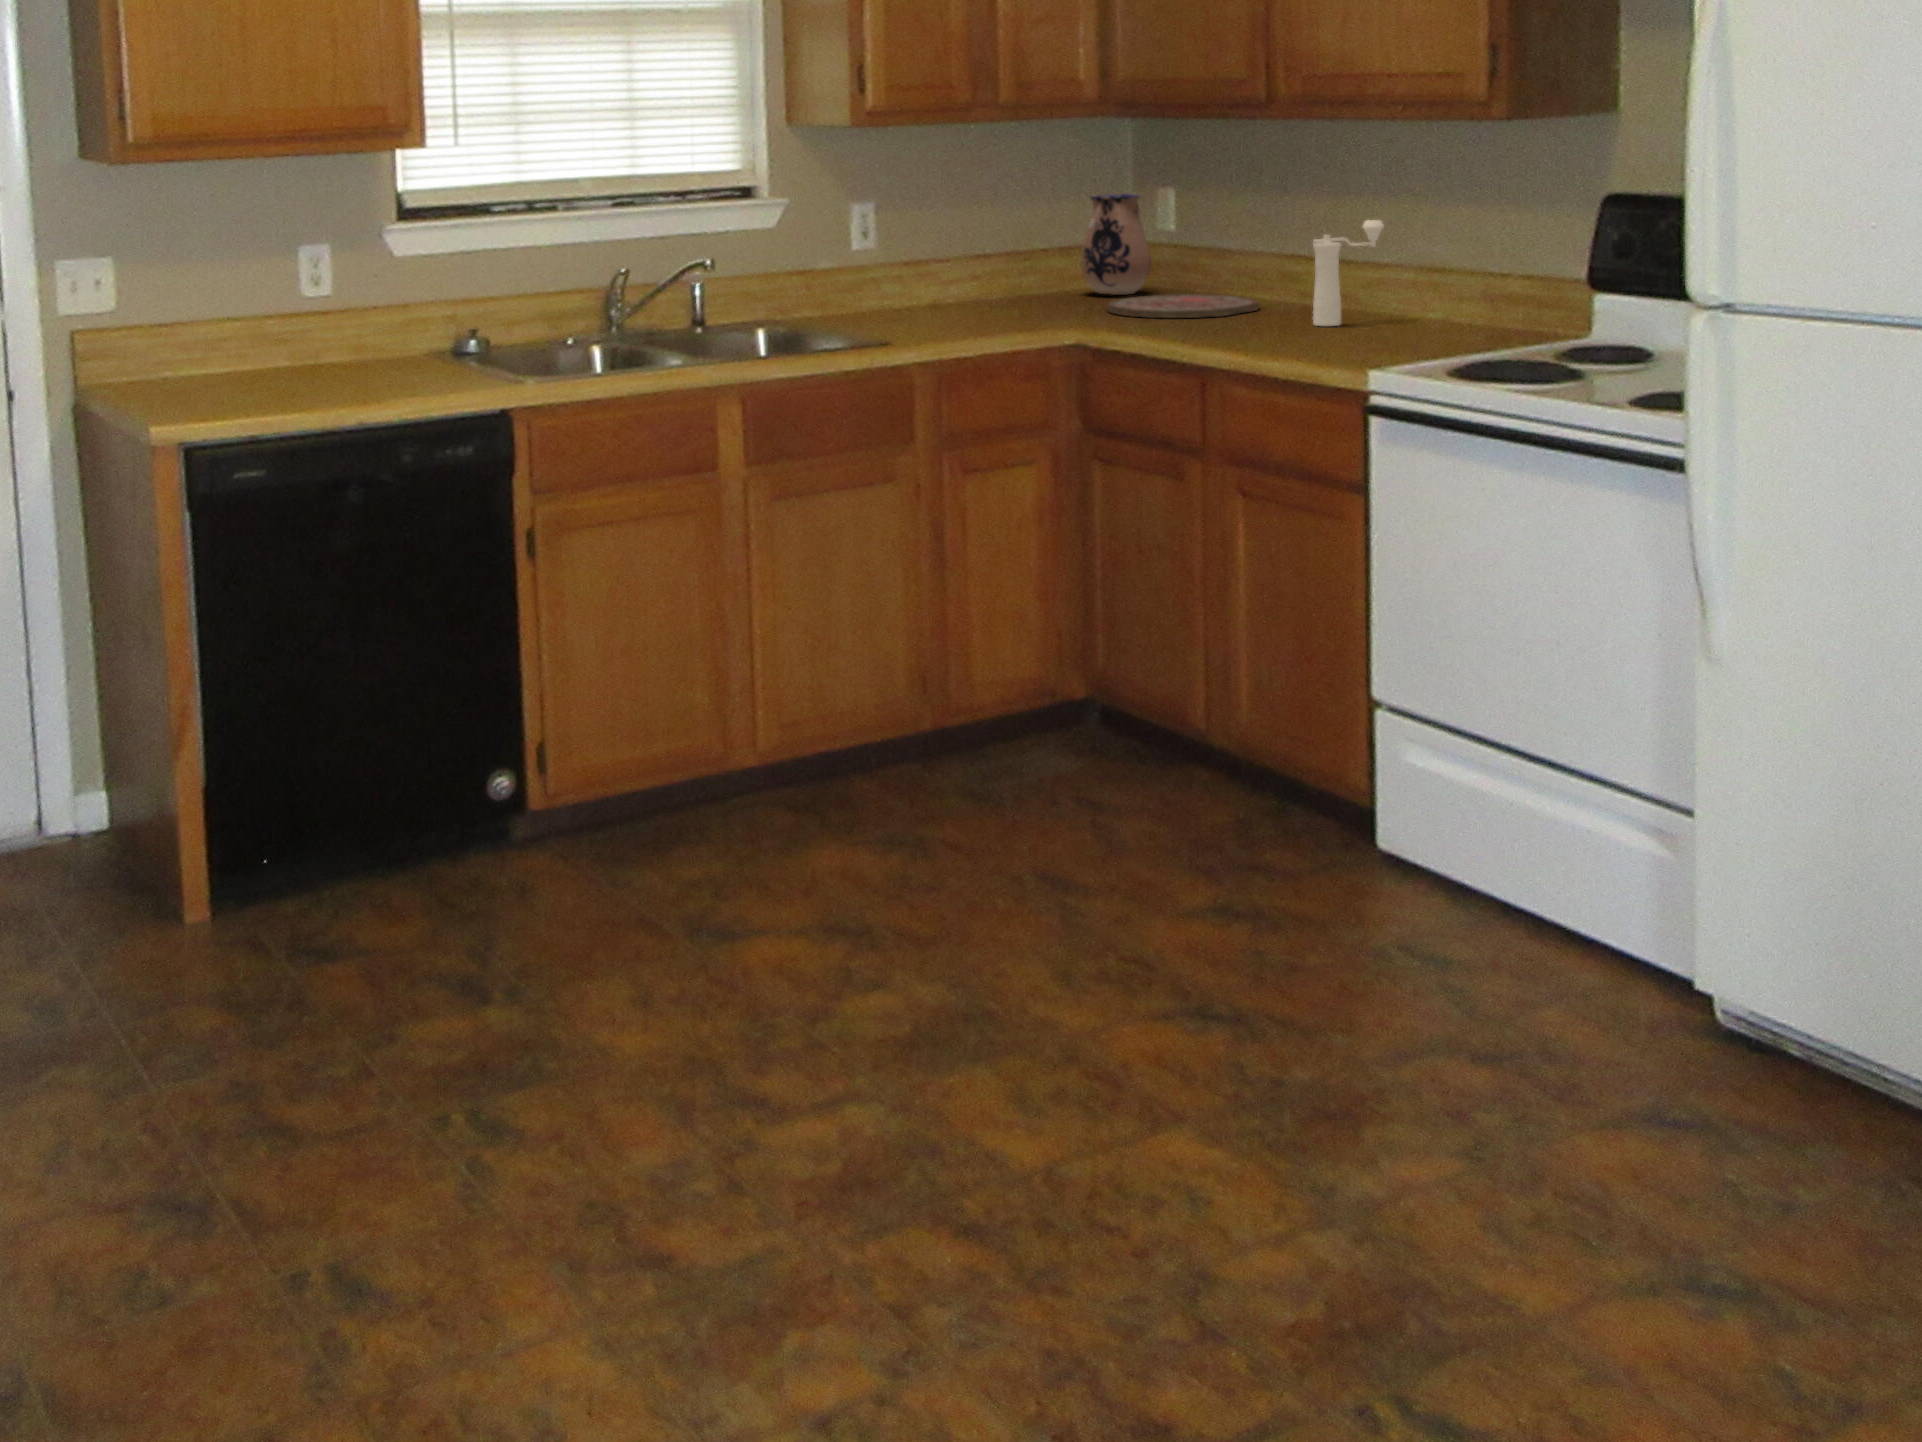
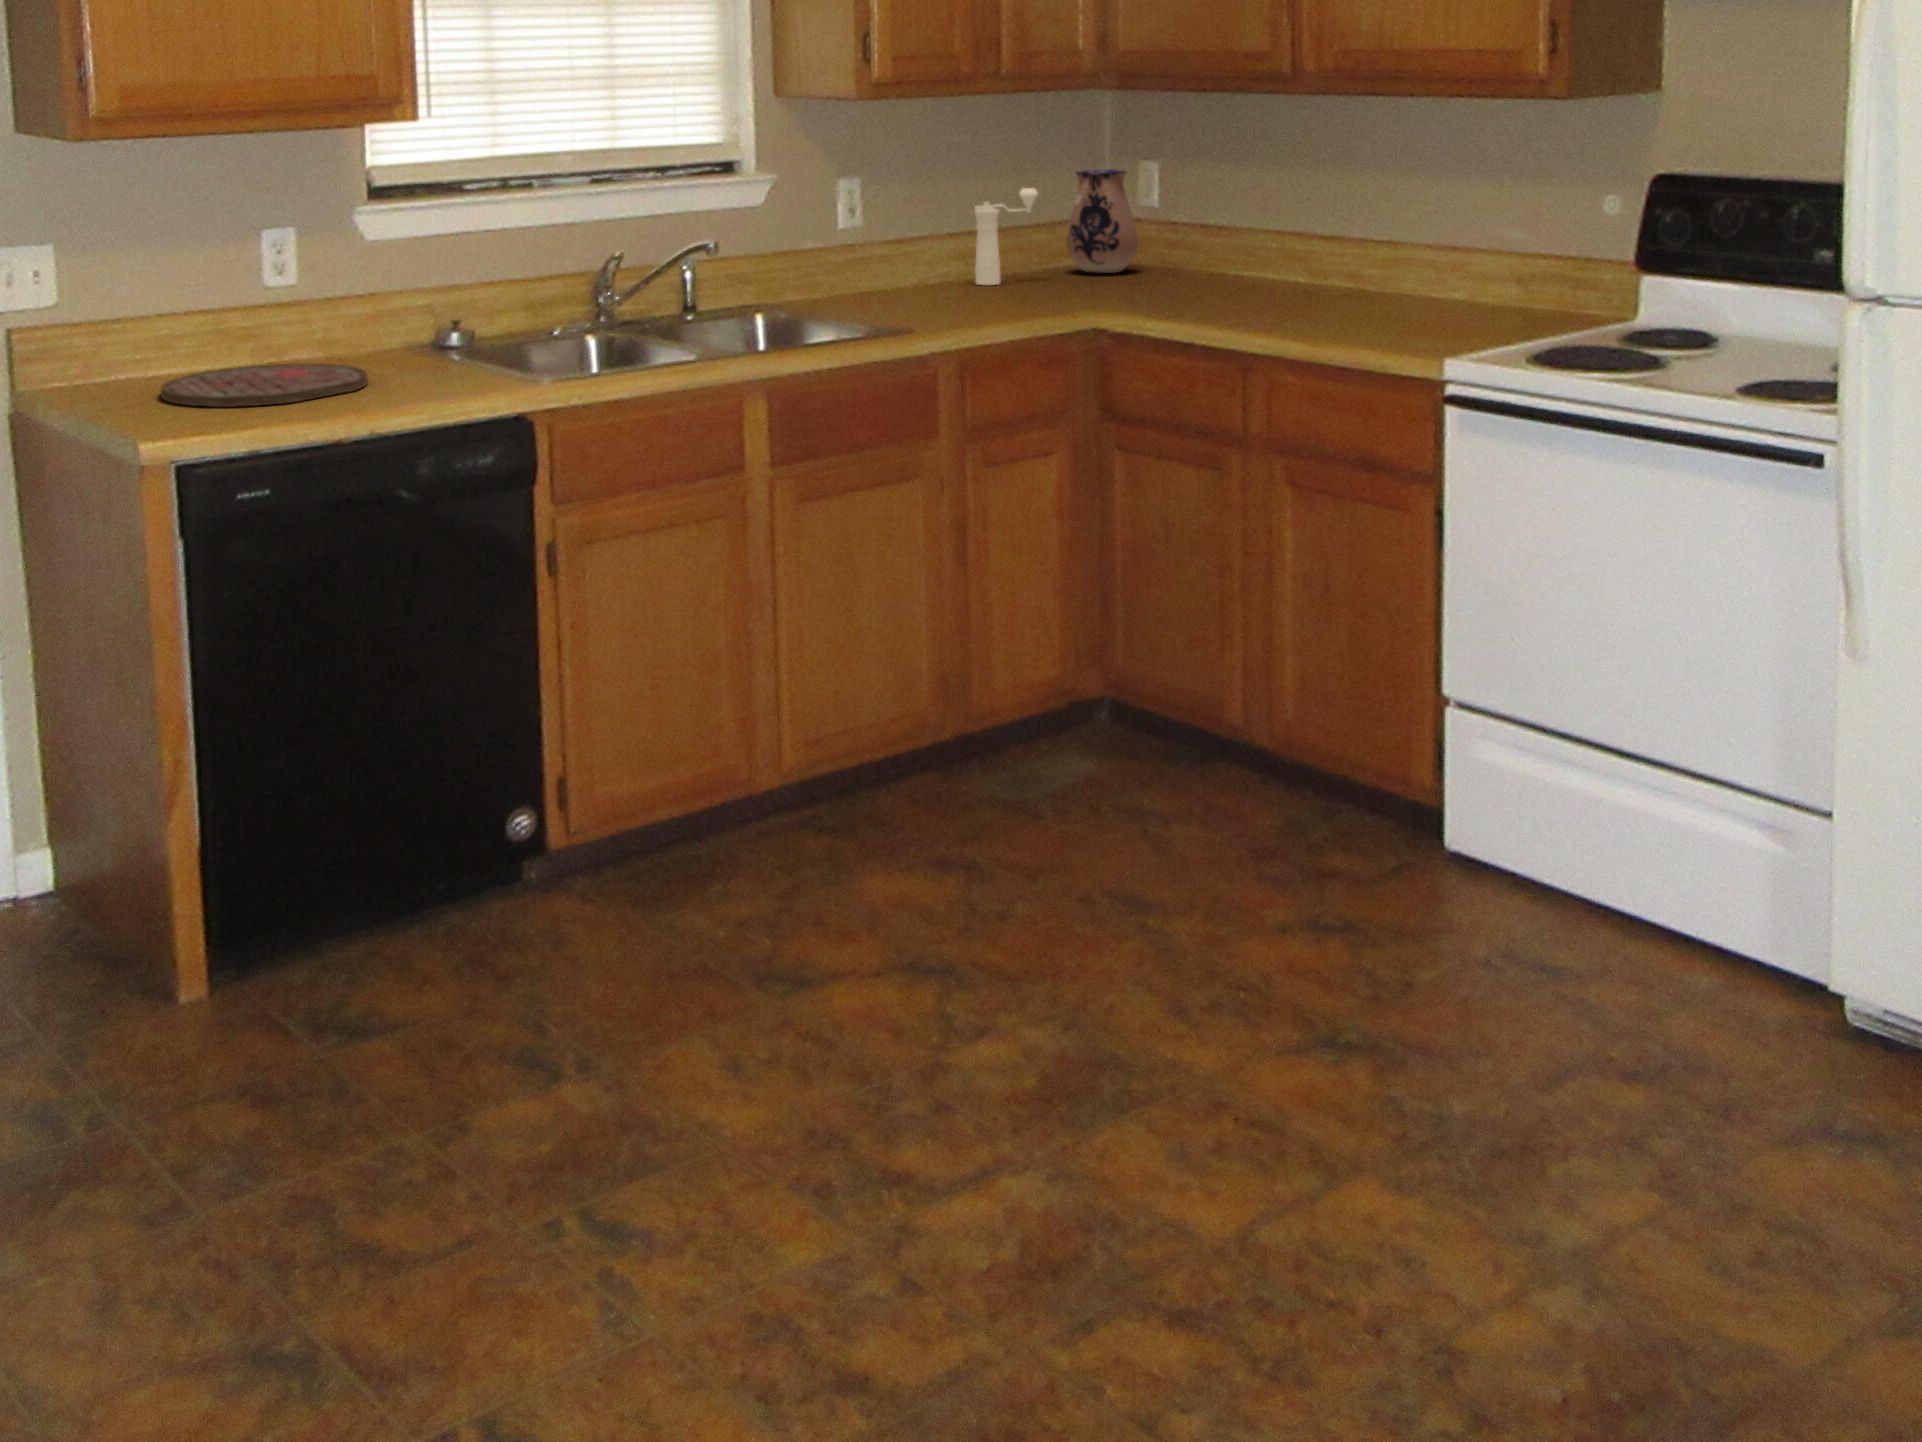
pepper mill: present [1313,220,1384,326] -> present [975,188,1038,285]
cutting board: present [1108,294,1259,318] -> present [161,364,368,407]

